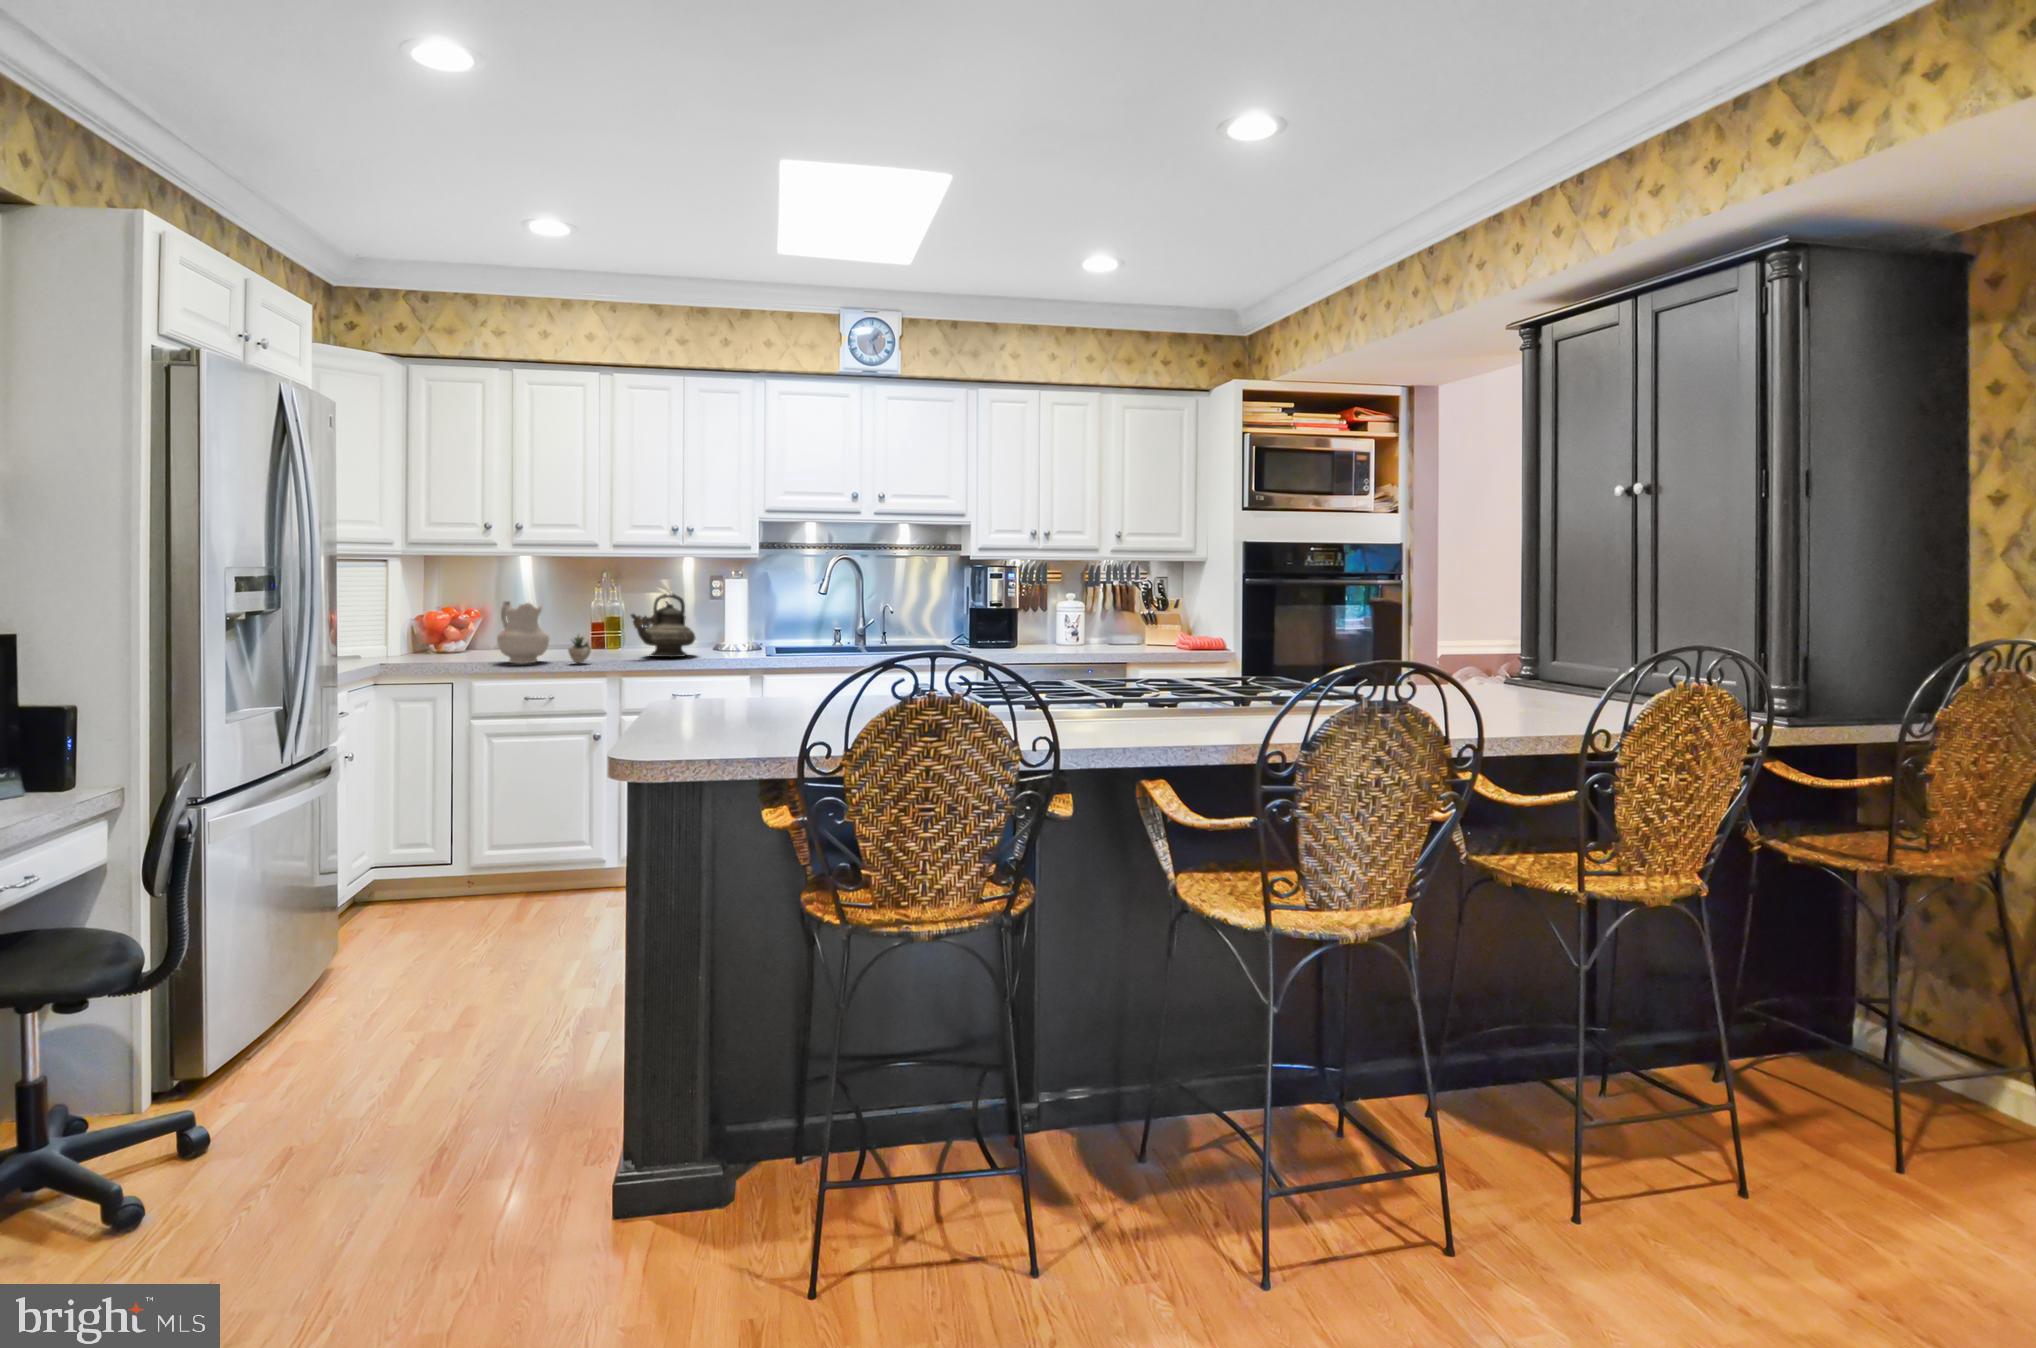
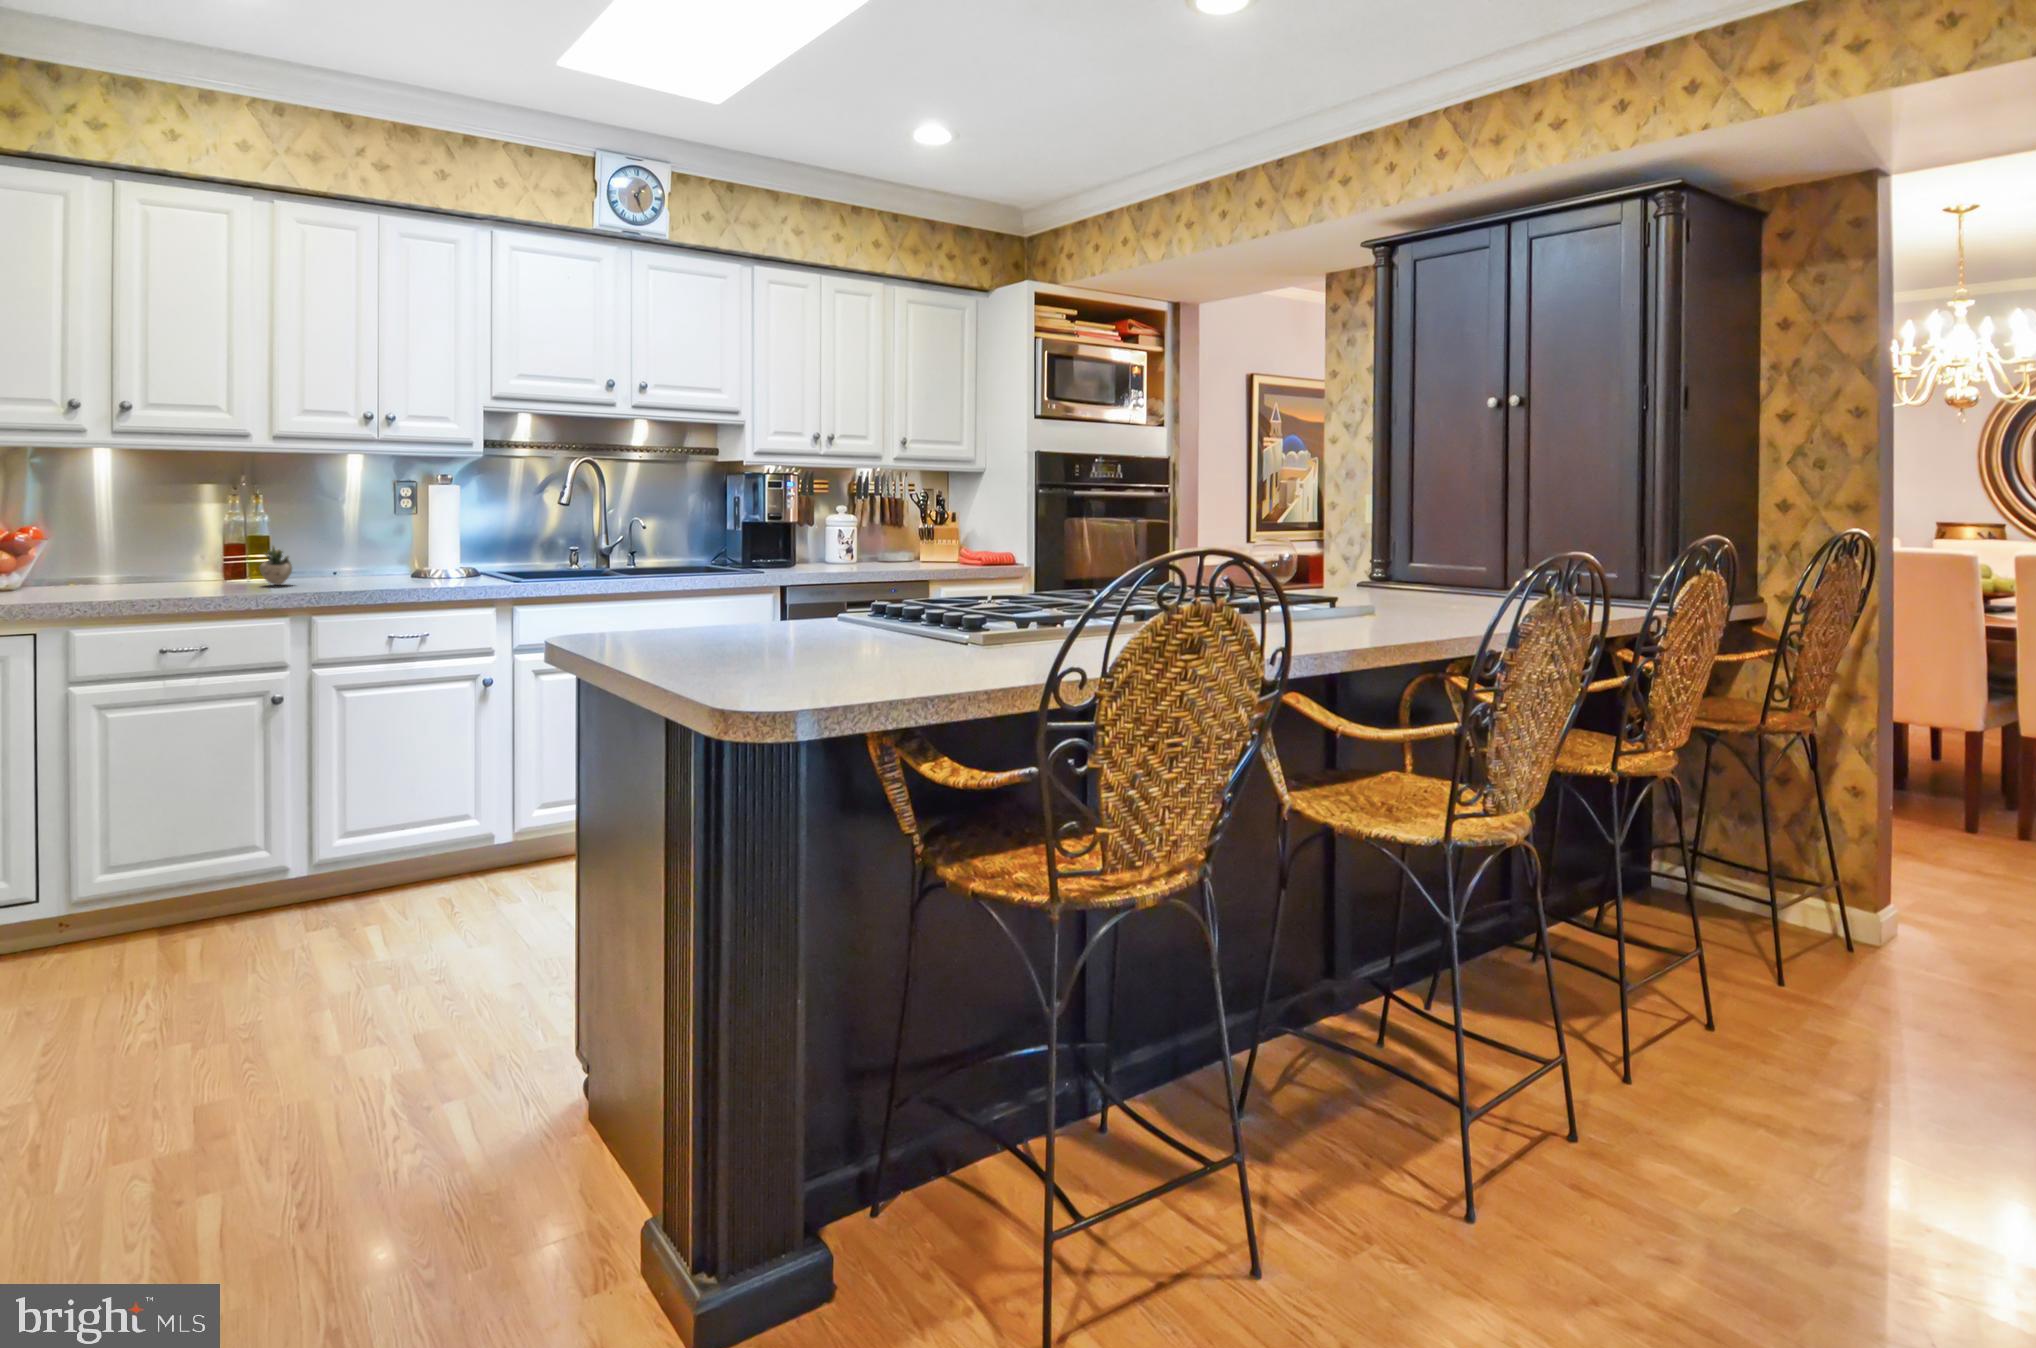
teapot: present [631,594,696,657] -> none [341,494,427,575]
ceramic pitcher: present [497,601,549,664] -> none [143,501,226,586]

